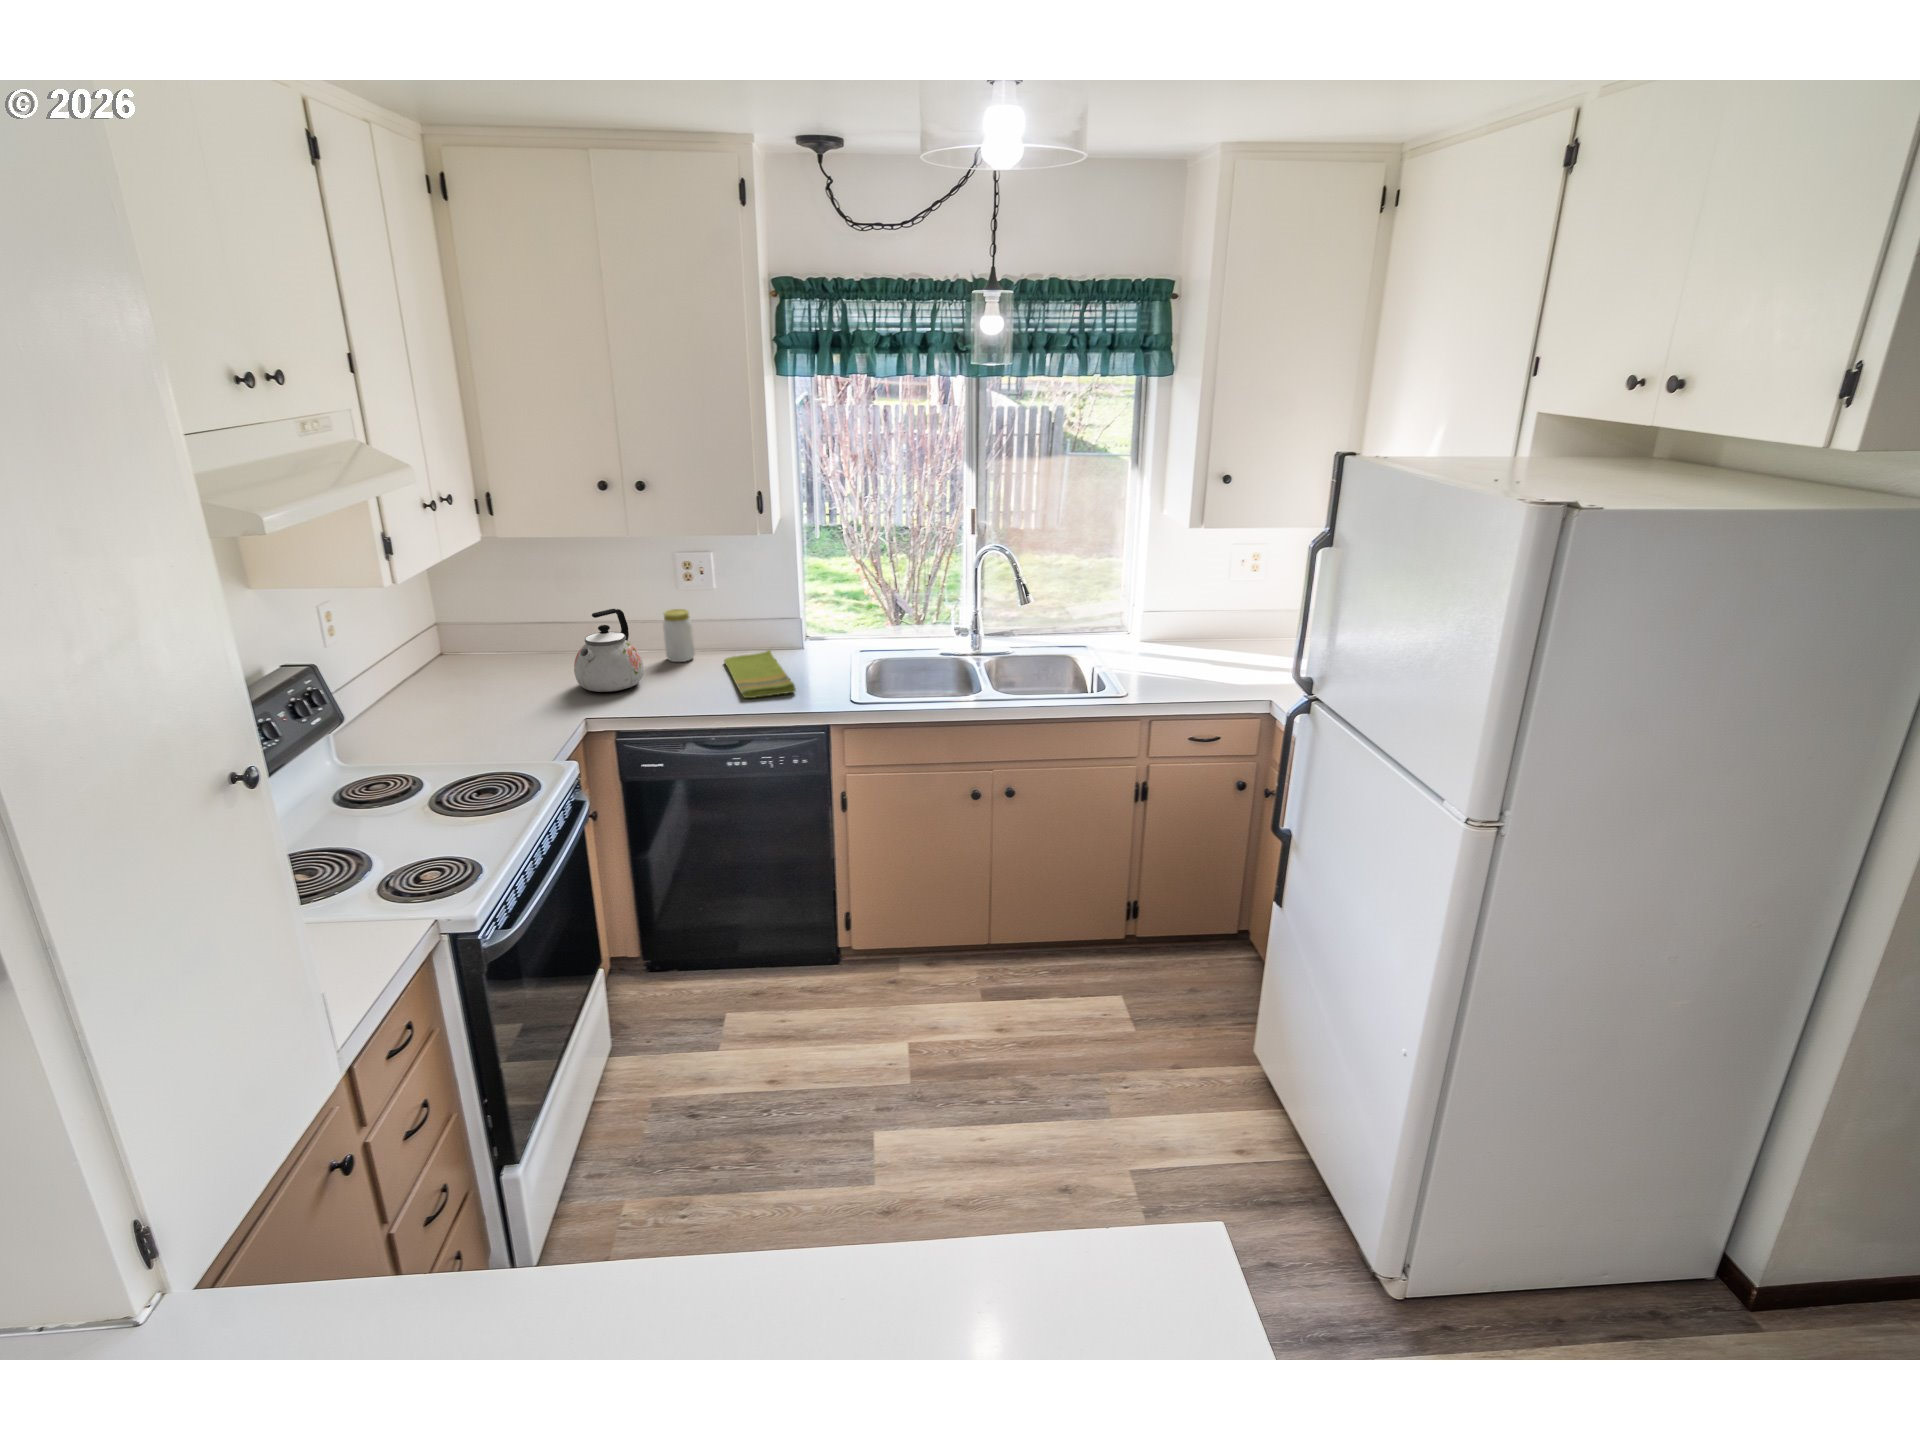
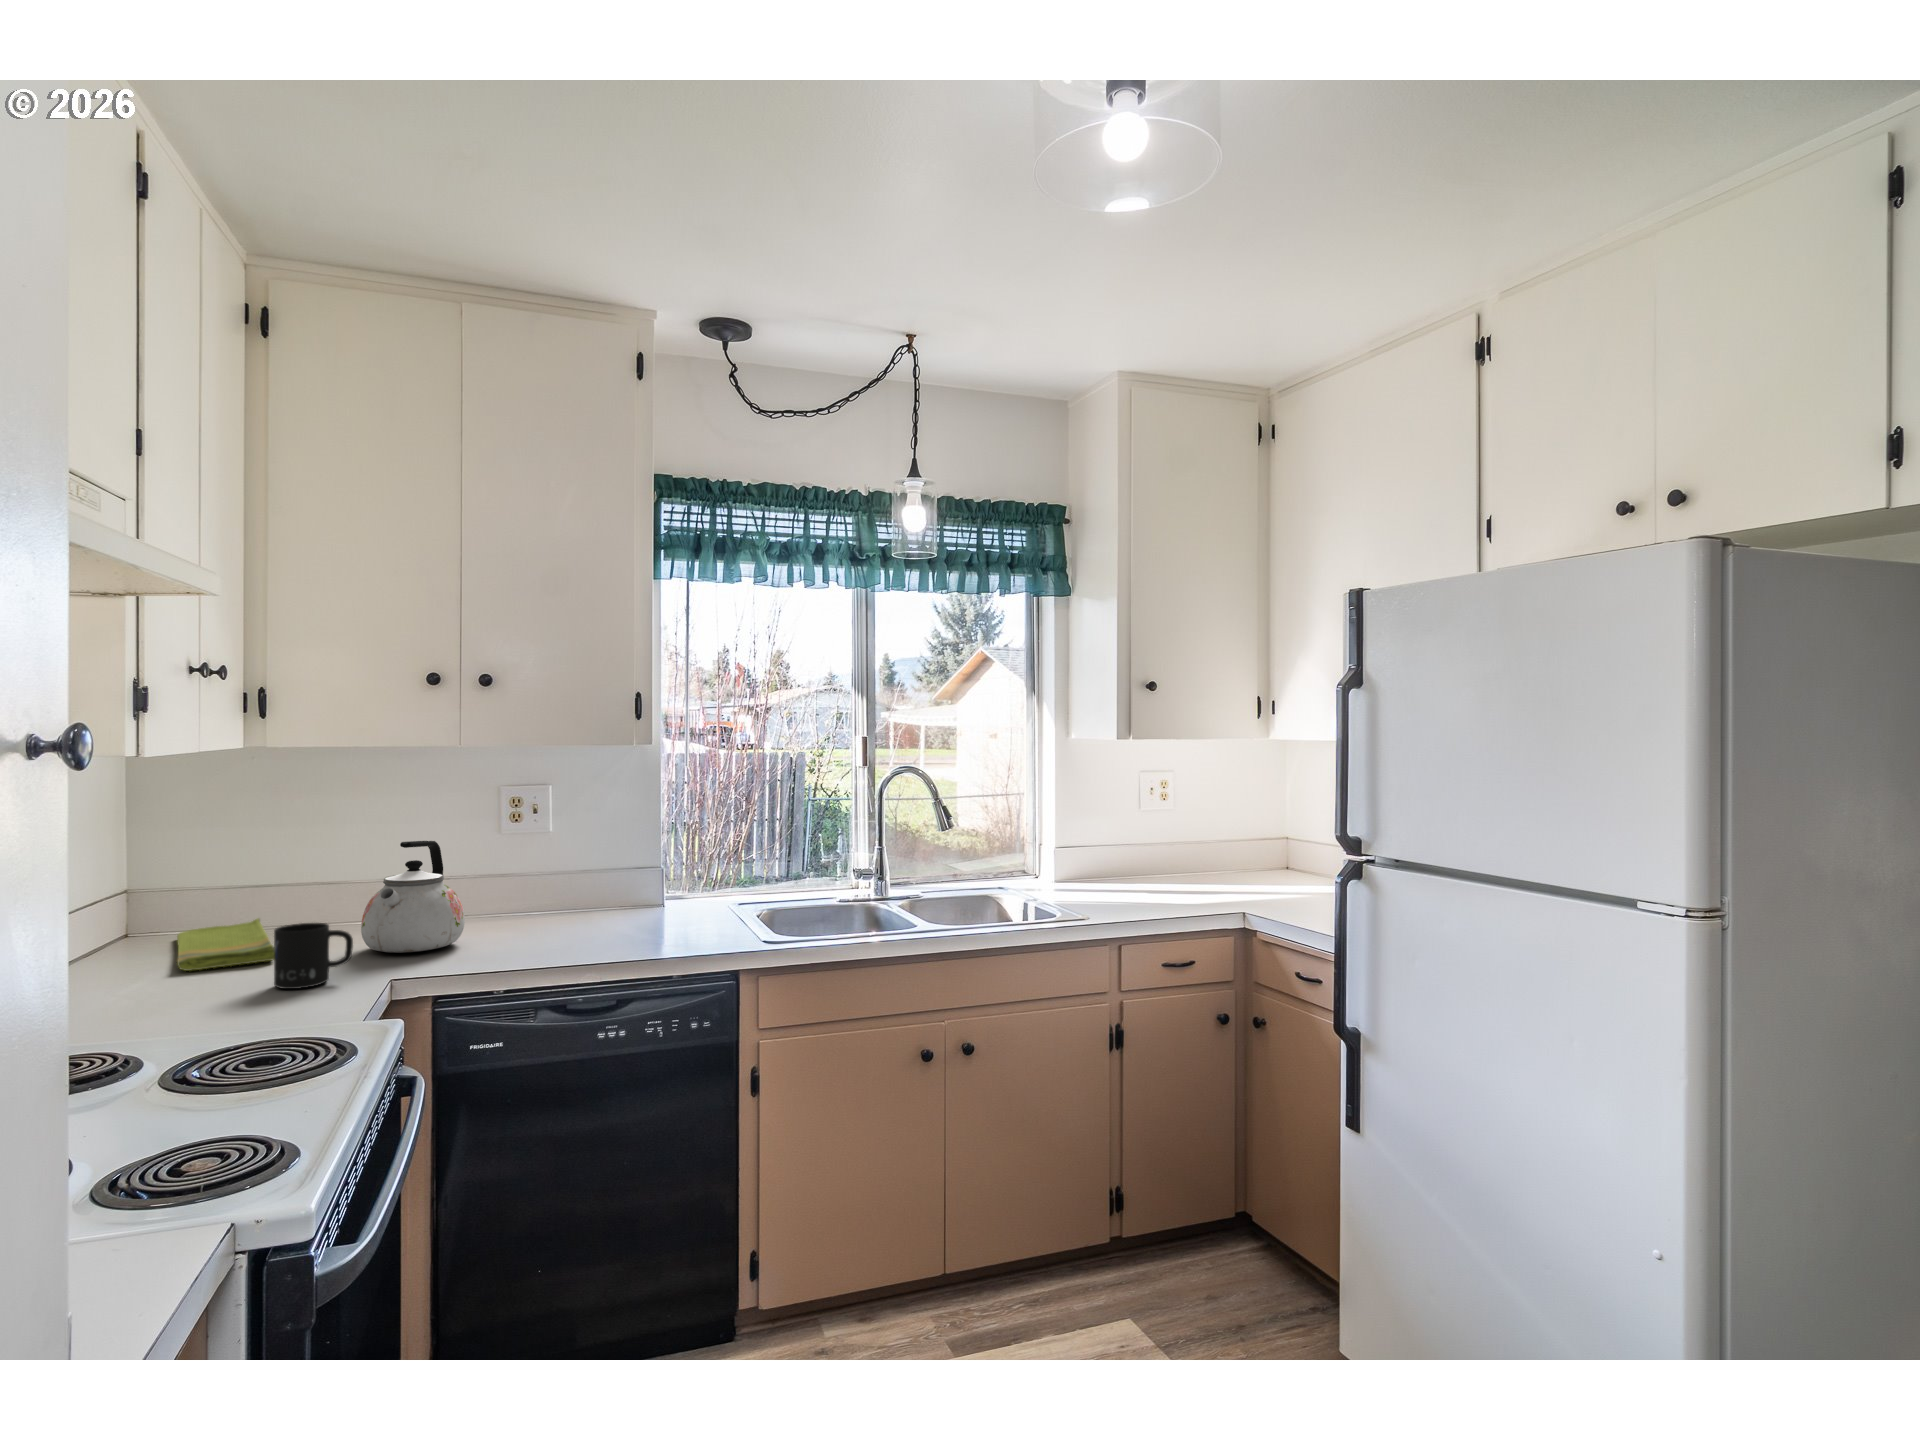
jar: present [663,609,695,662] -> none [481,854,522,924]
dish towel: present [724,650,796,698] -> present [177,918,274,971]
mug: none [507,677,558,723] -> present [274,923,353,989]

